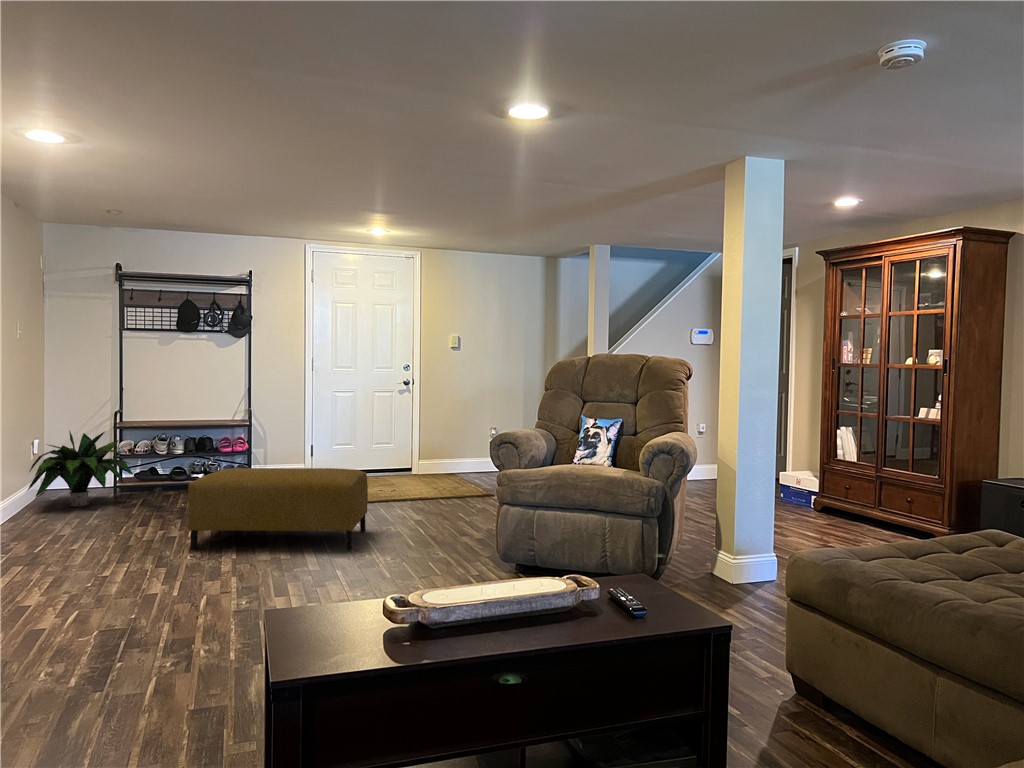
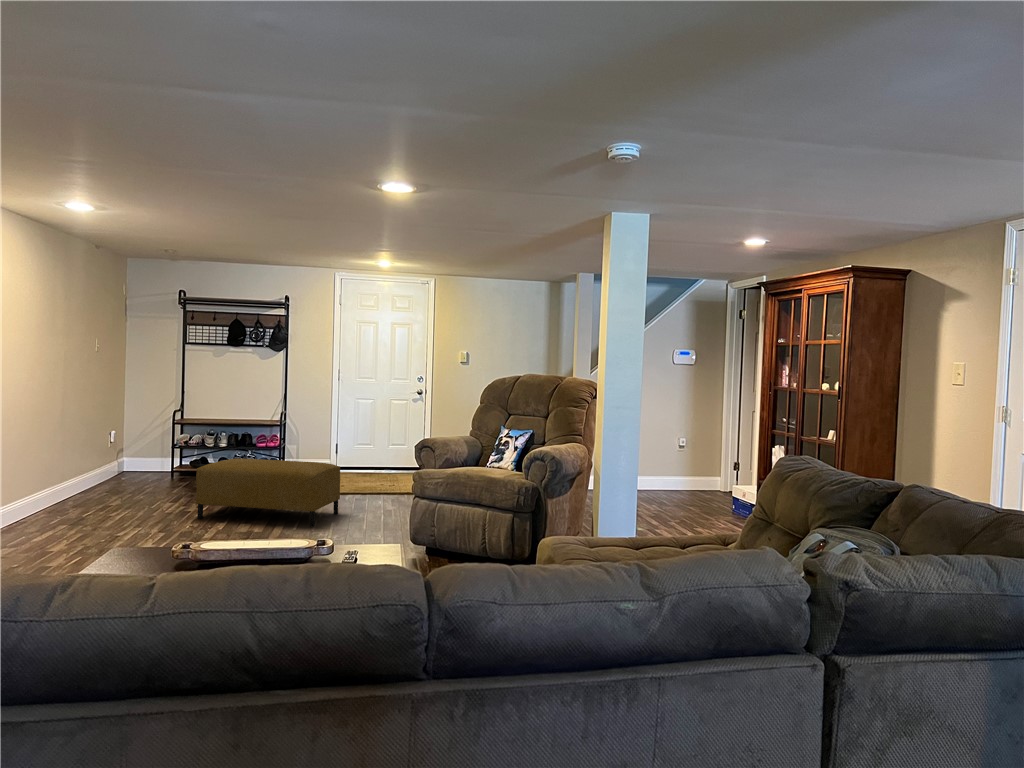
potted plant: present [28,431,133,507] -> none [105,424,184,484]

